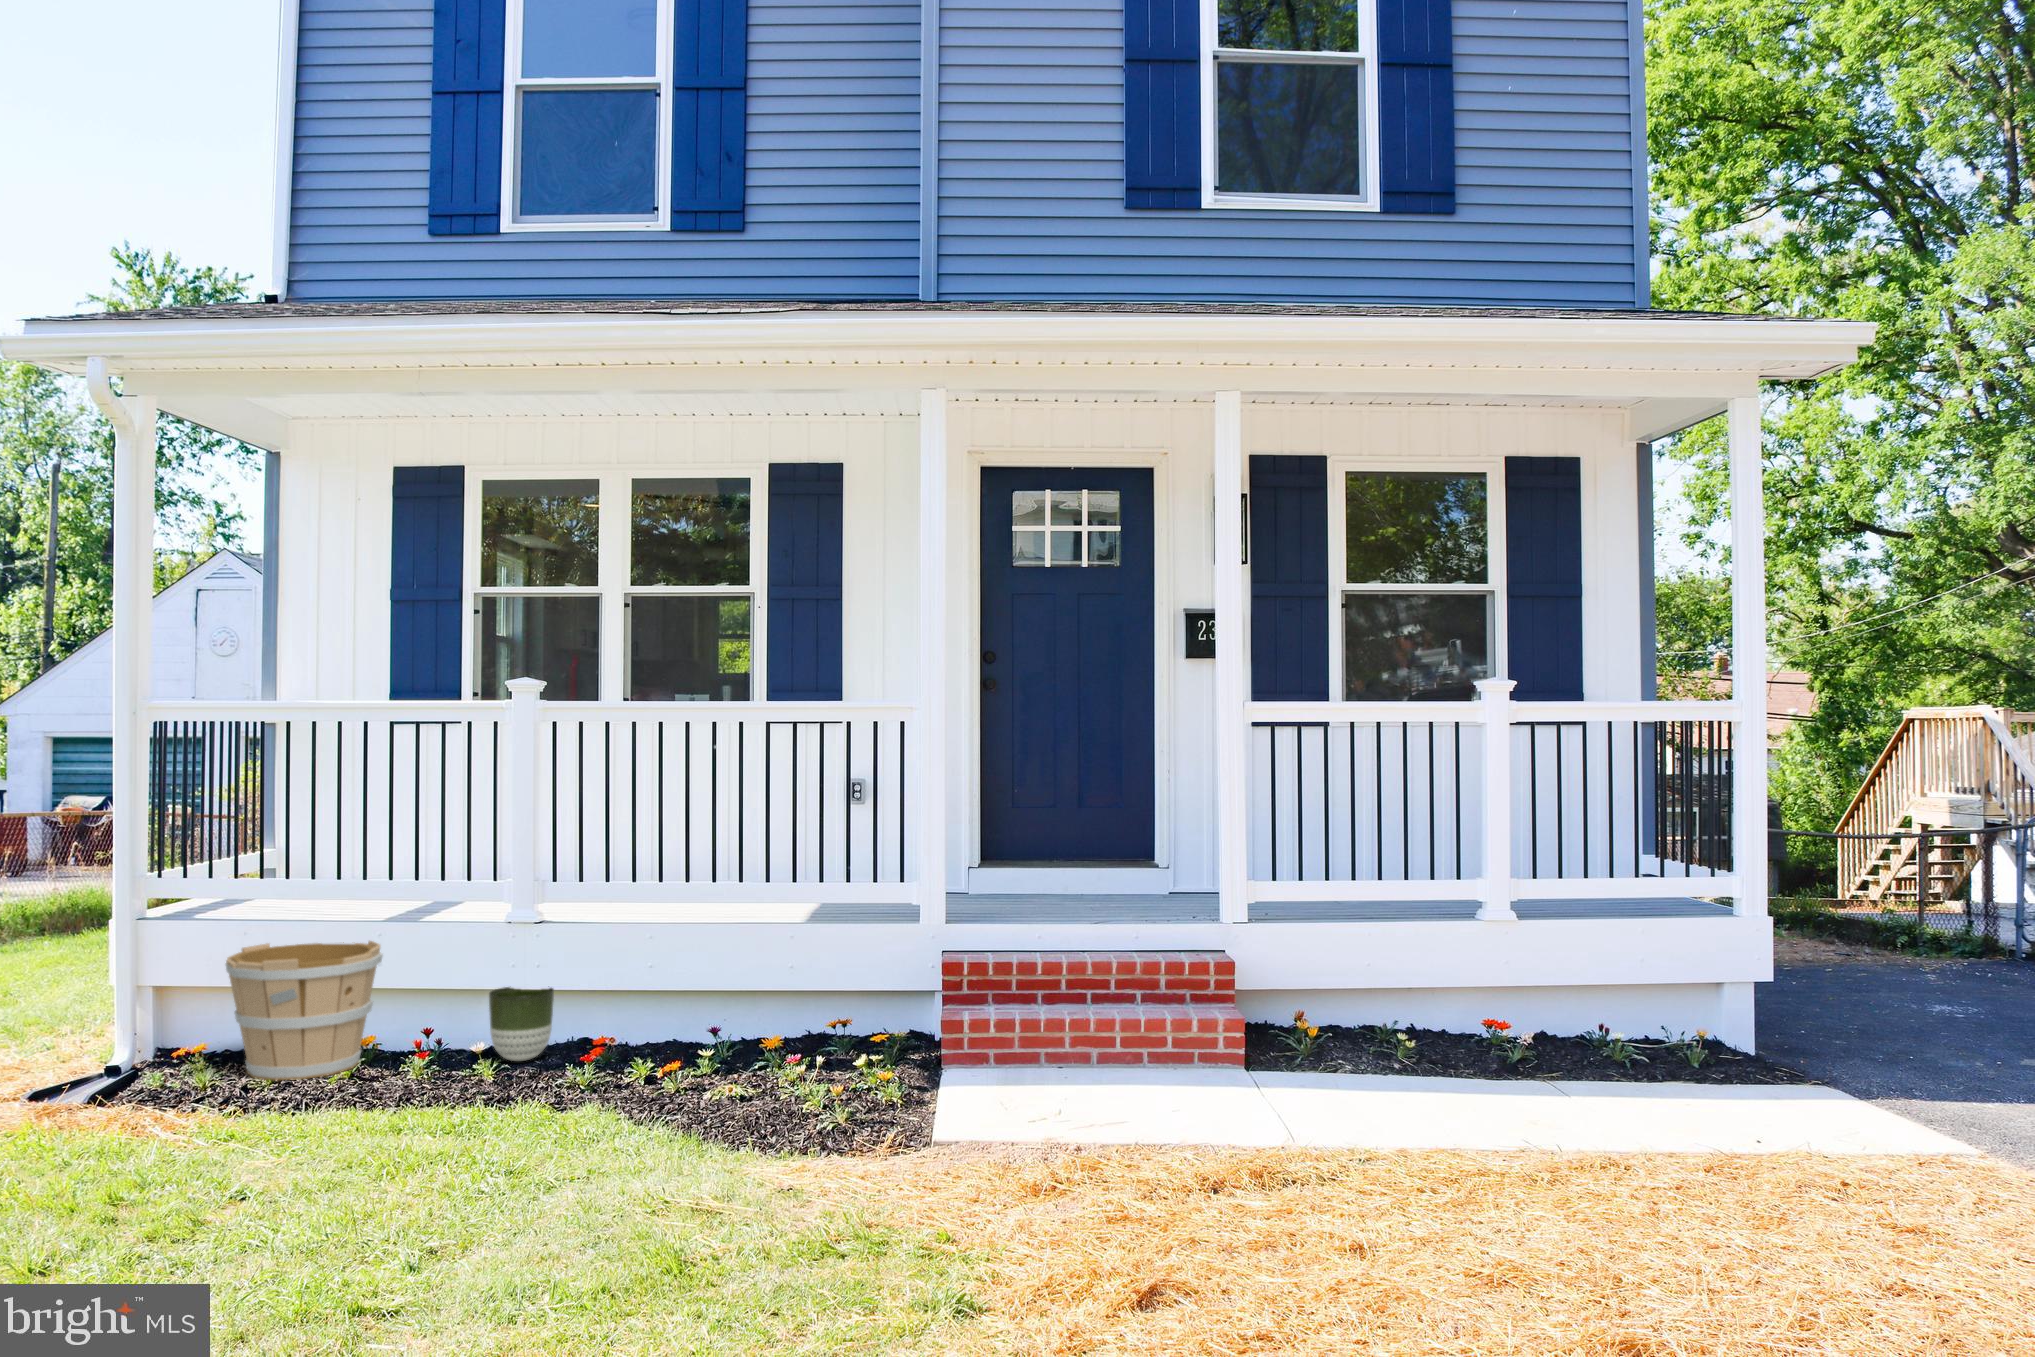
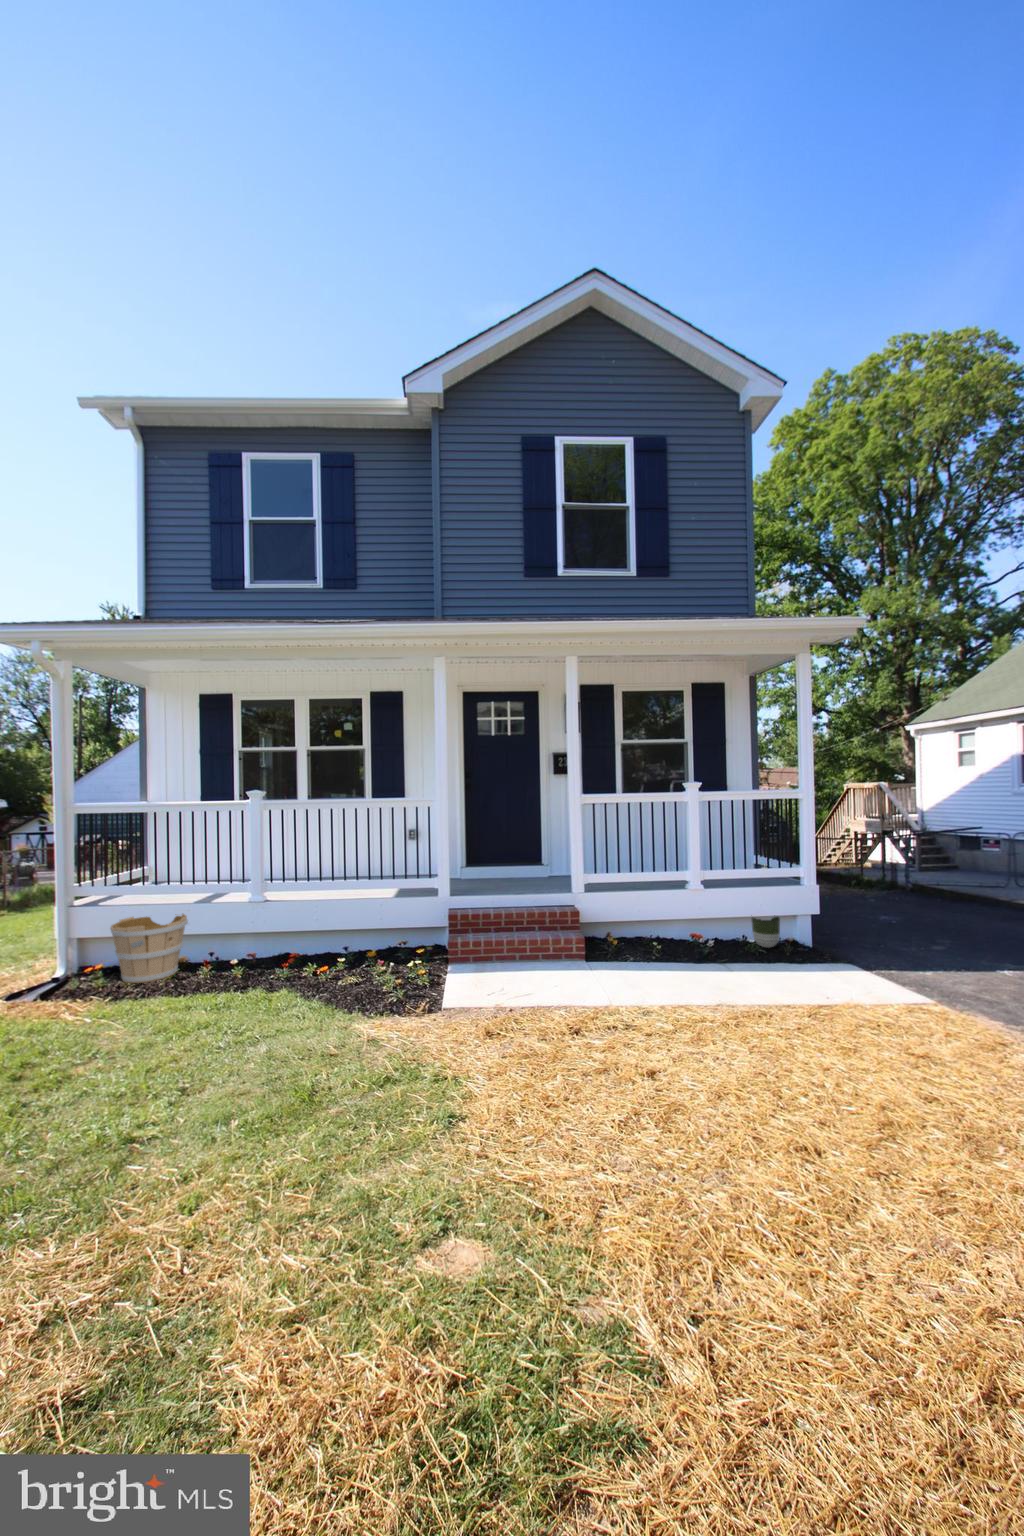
planter: present [489,987,554,1061] -> present [751,917,780,948]

